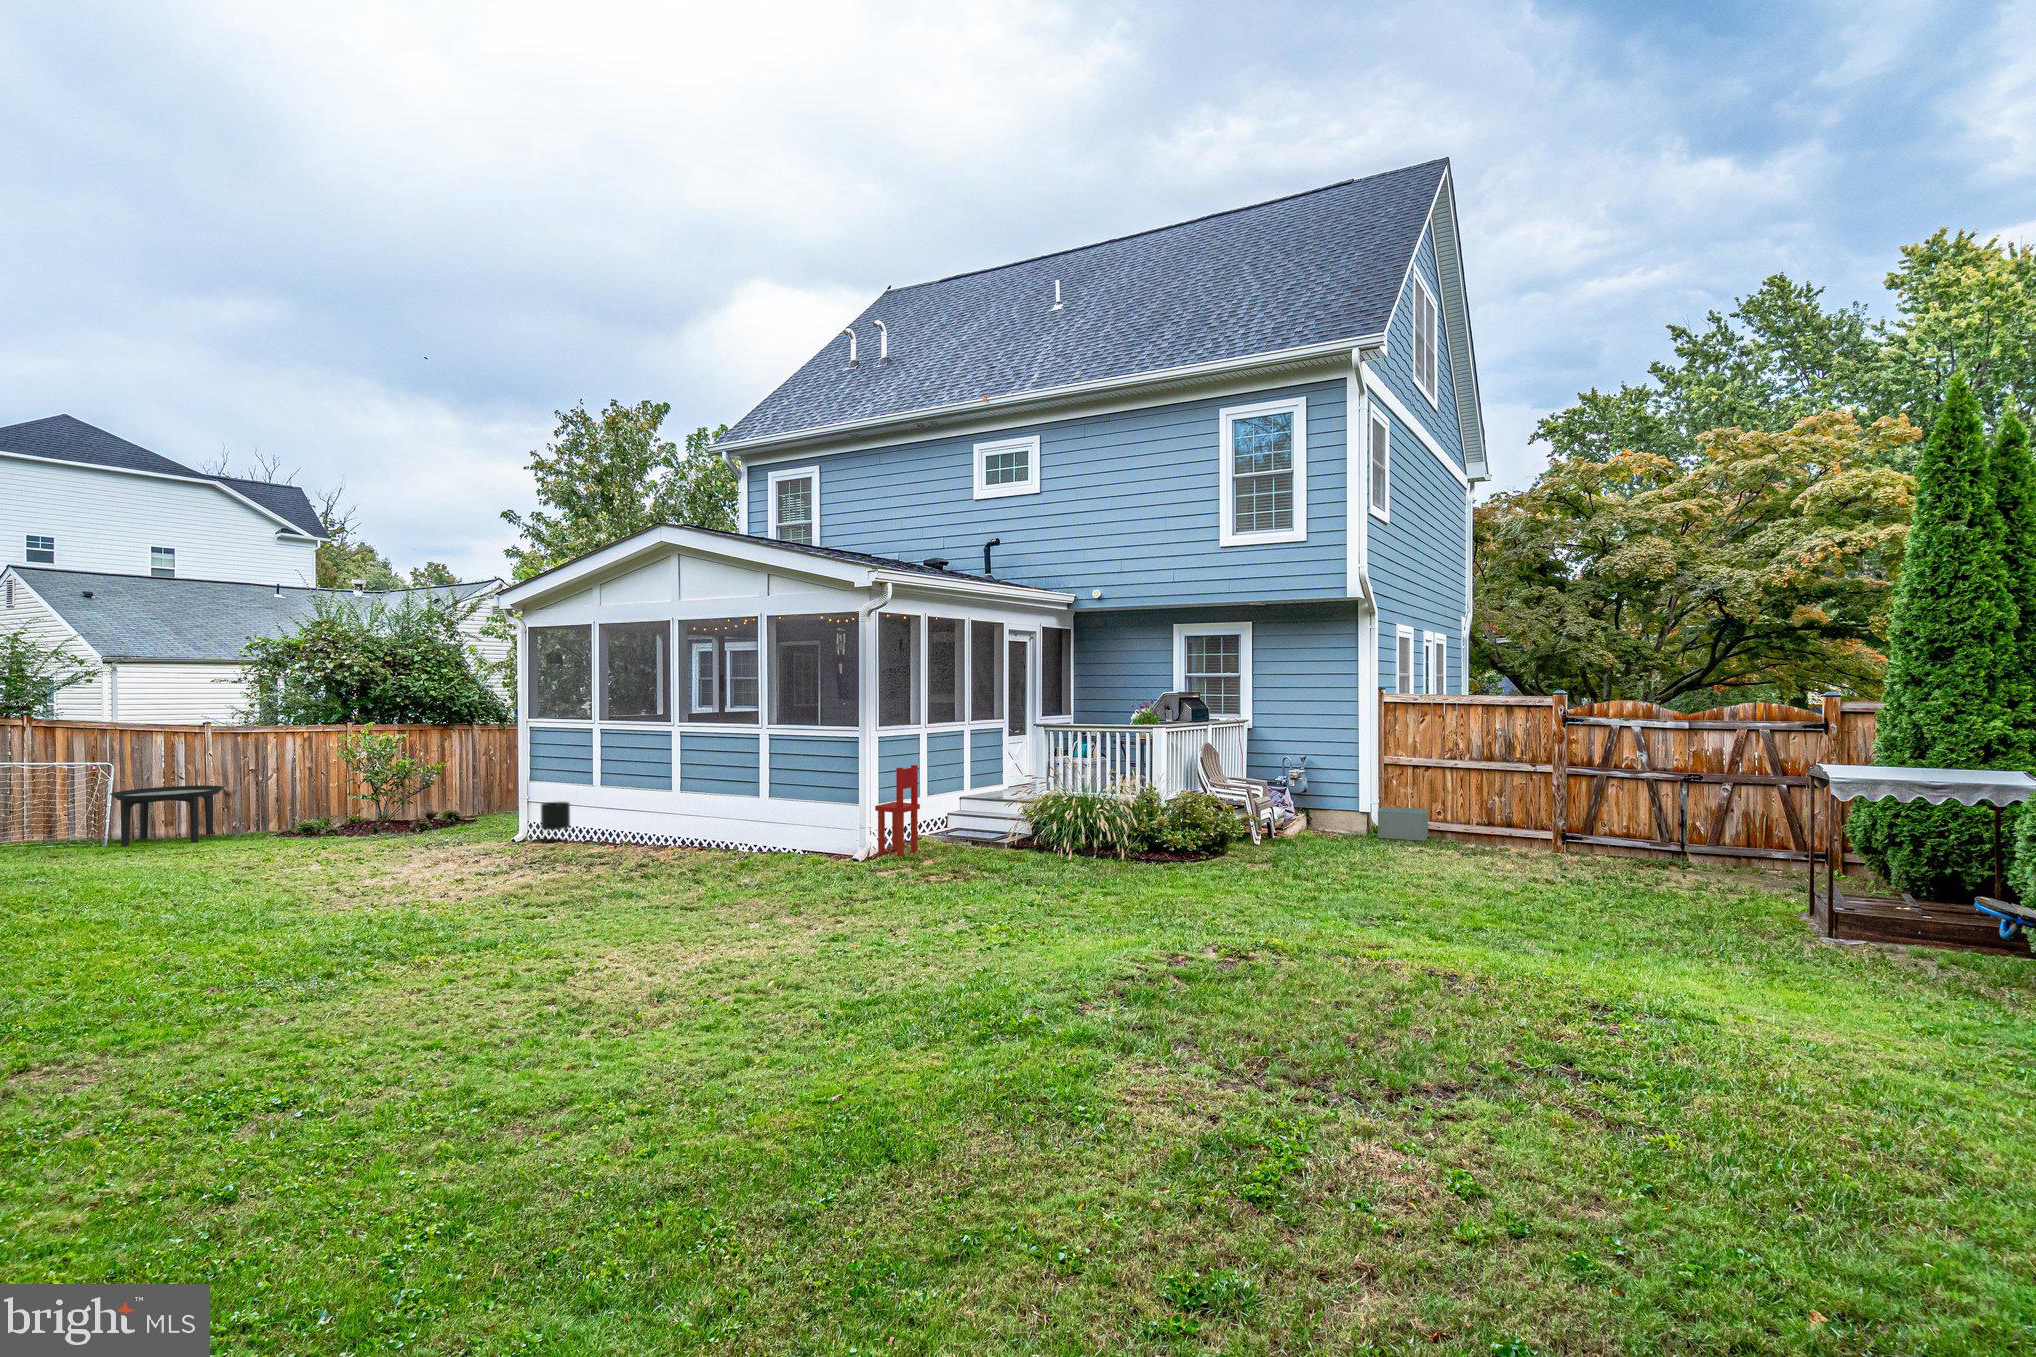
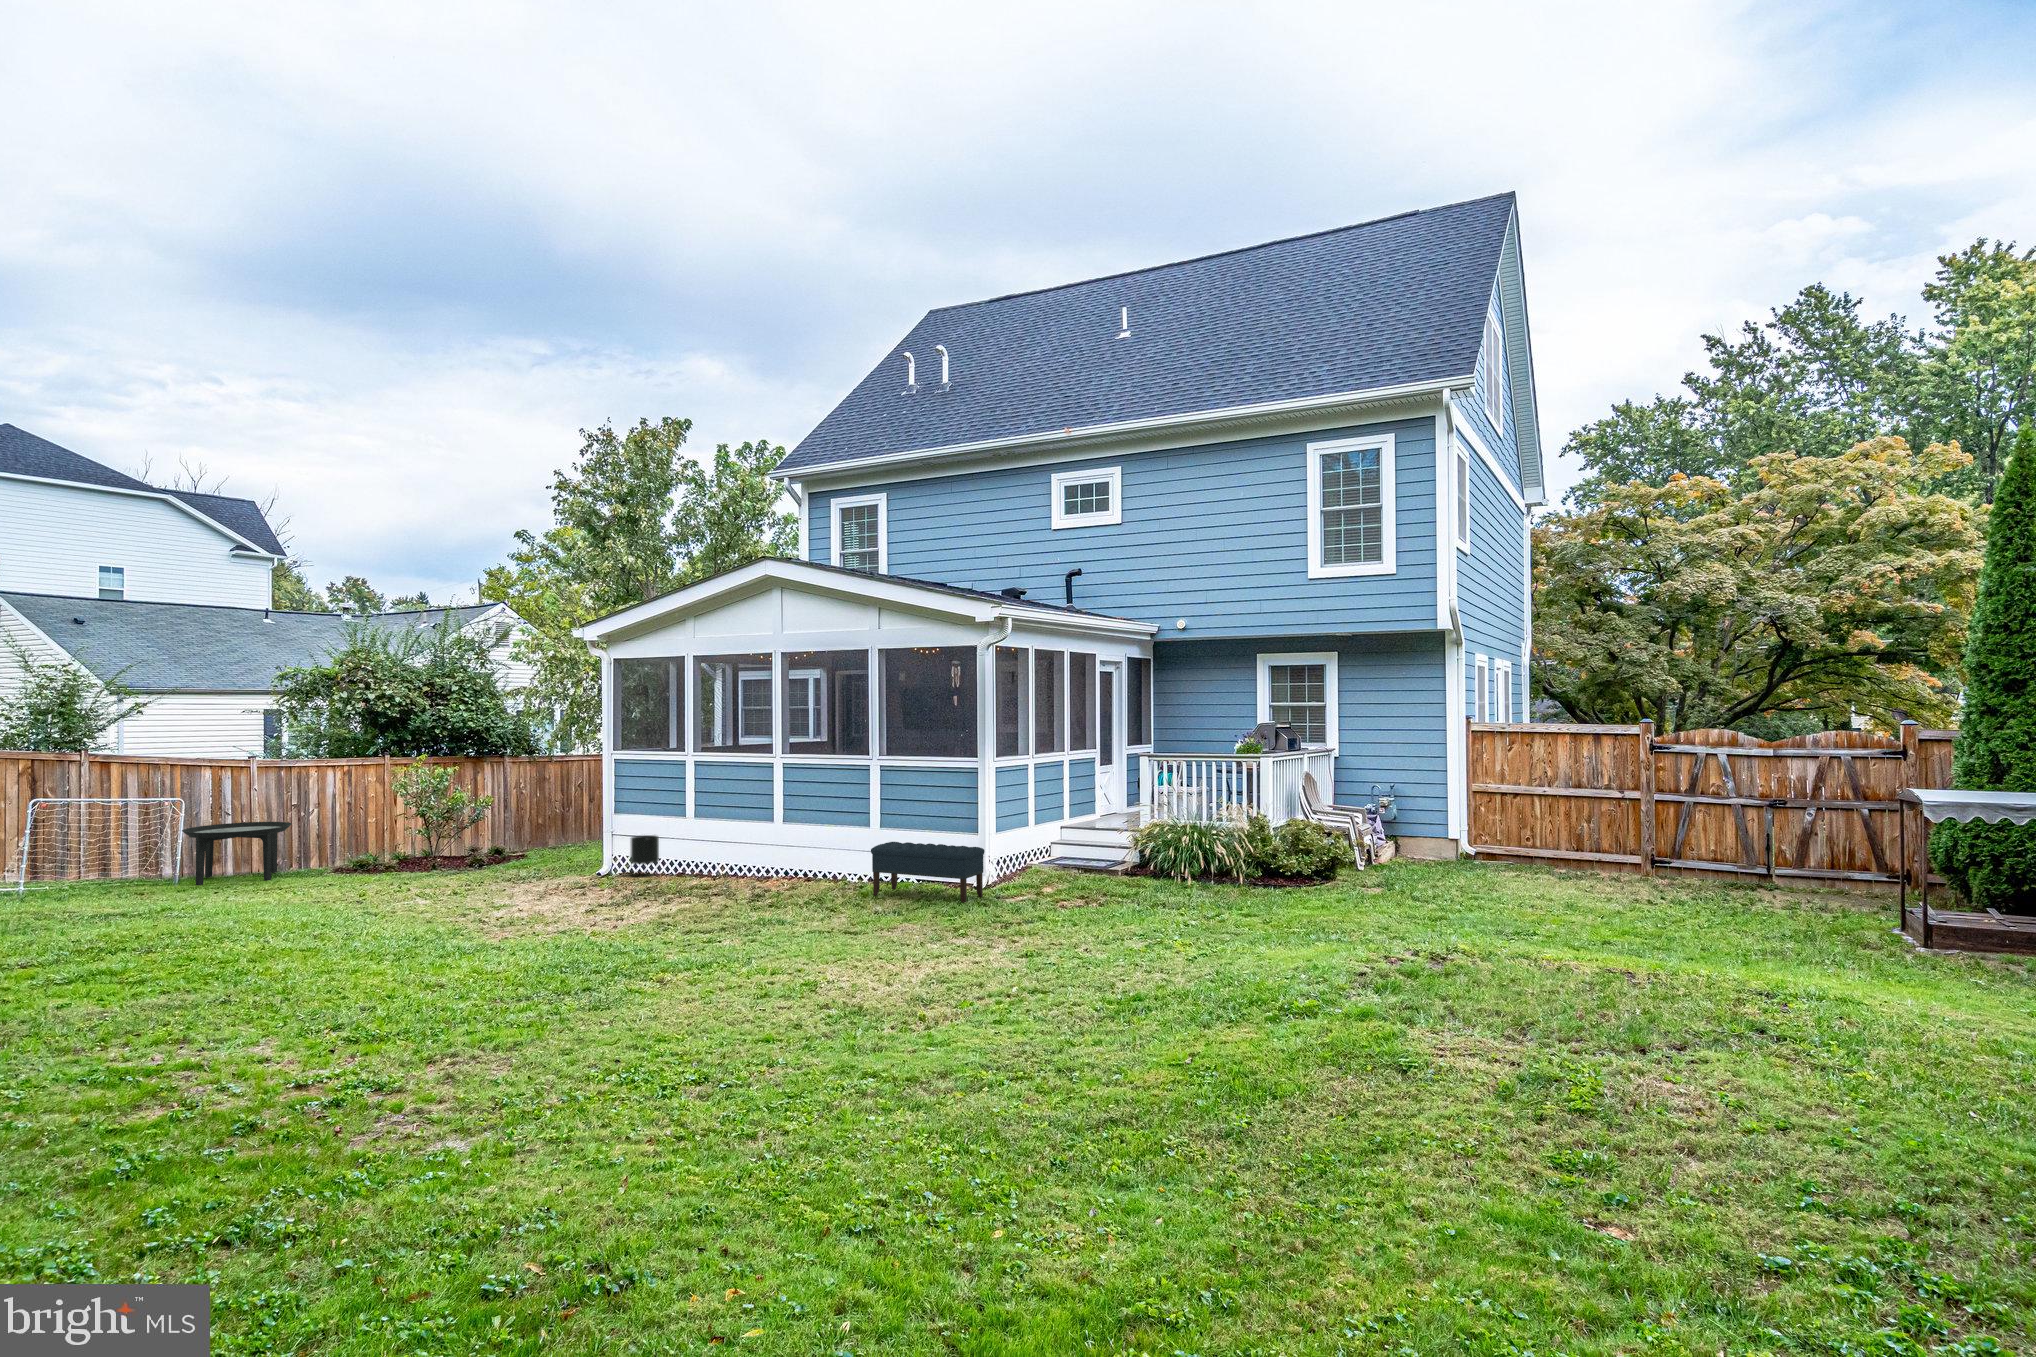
chair: present [875,765,920,856] -> none [994,796,1036,886]
storage box: present [1378,807,1428,841] -> none [1470,833,1518,866]
bench: none [752,810,864,874] -> present [871,842,985,902]

